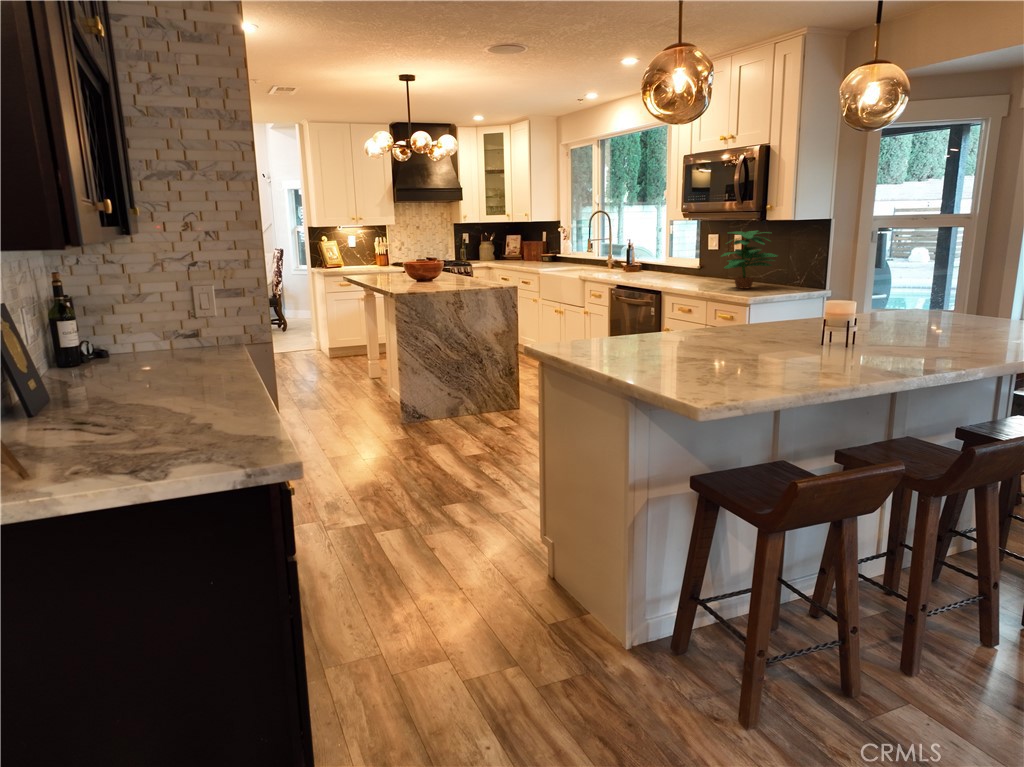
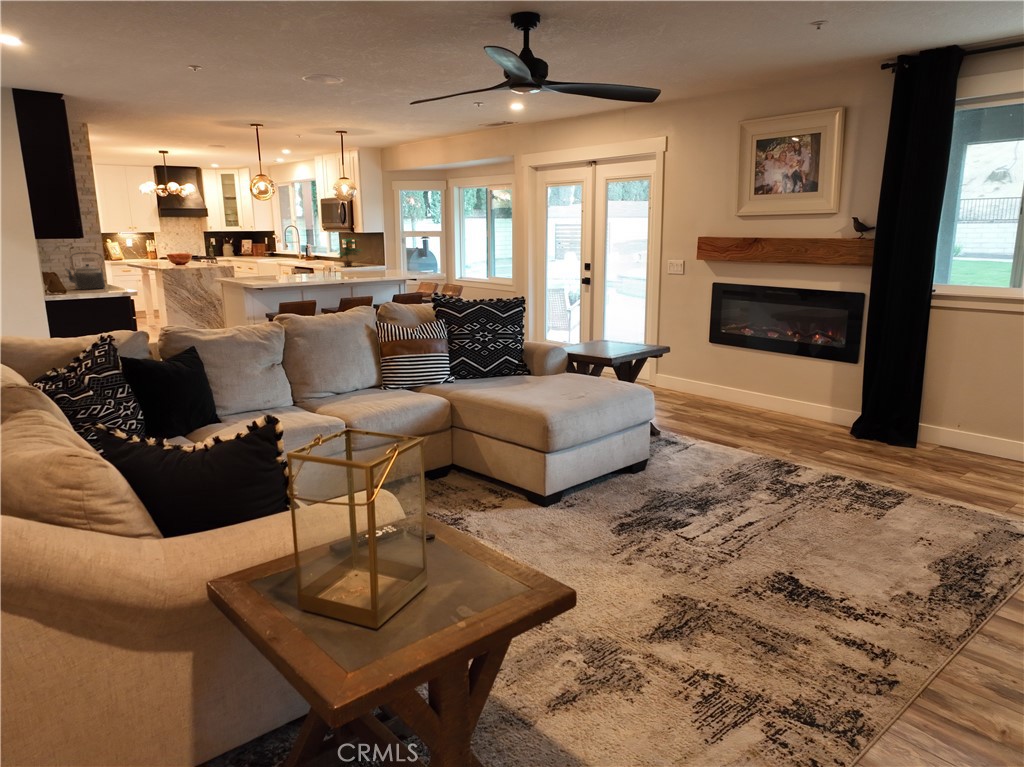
kettle: none [78,291,222,435] -> present [65,252,105,289]

